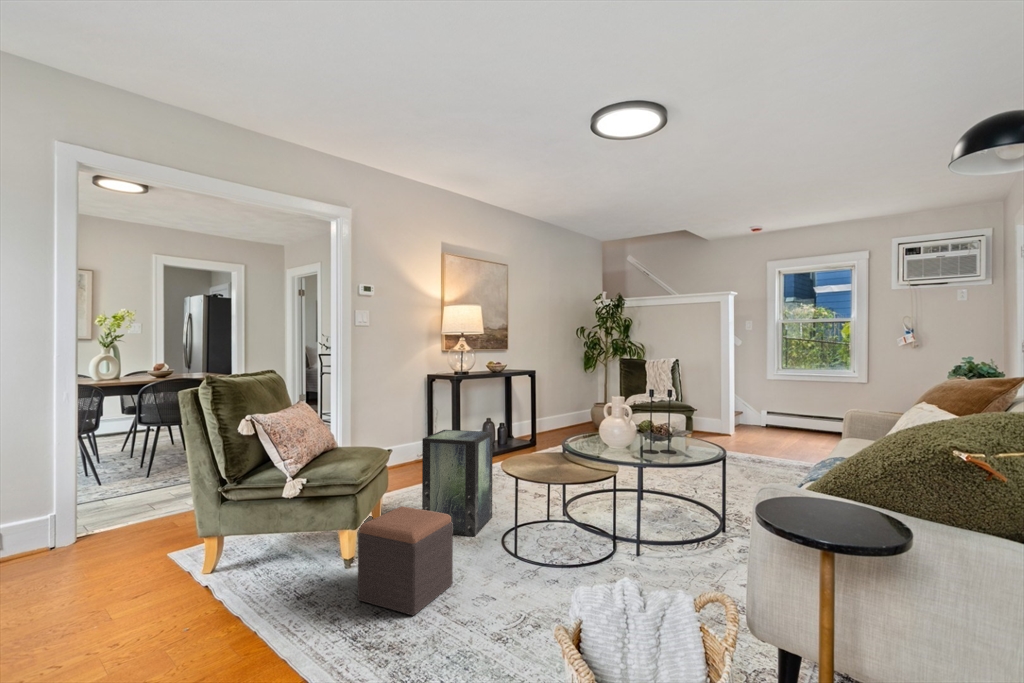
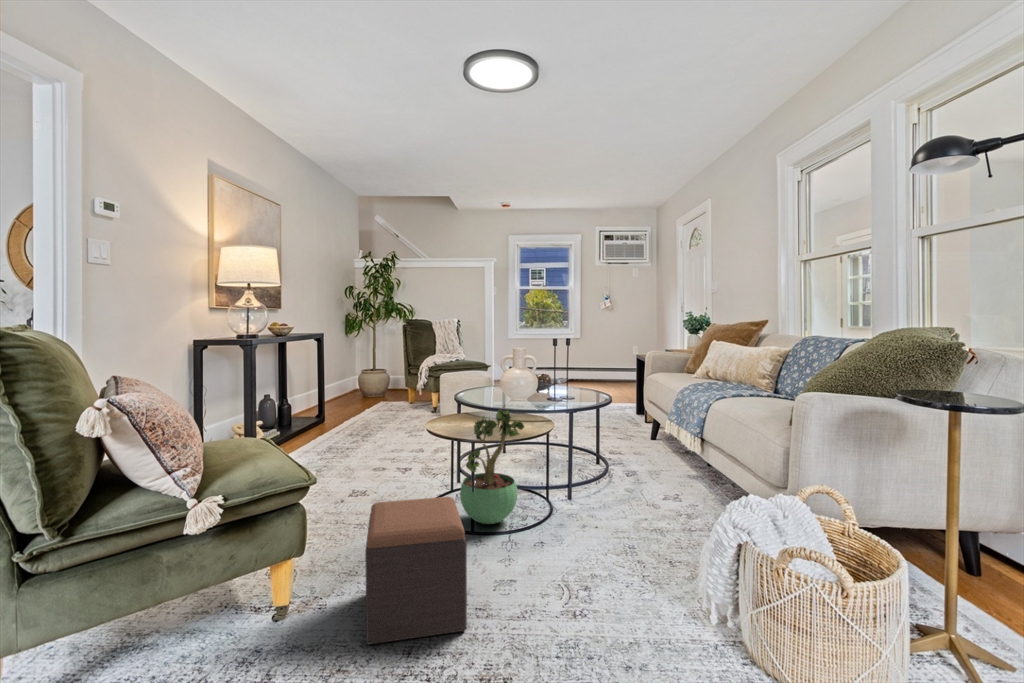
storage box: present [422,430,493,536] -> none [320,399,400,538]
potted plant: none [508,451,575,555] -> present [460,409,524,524]

